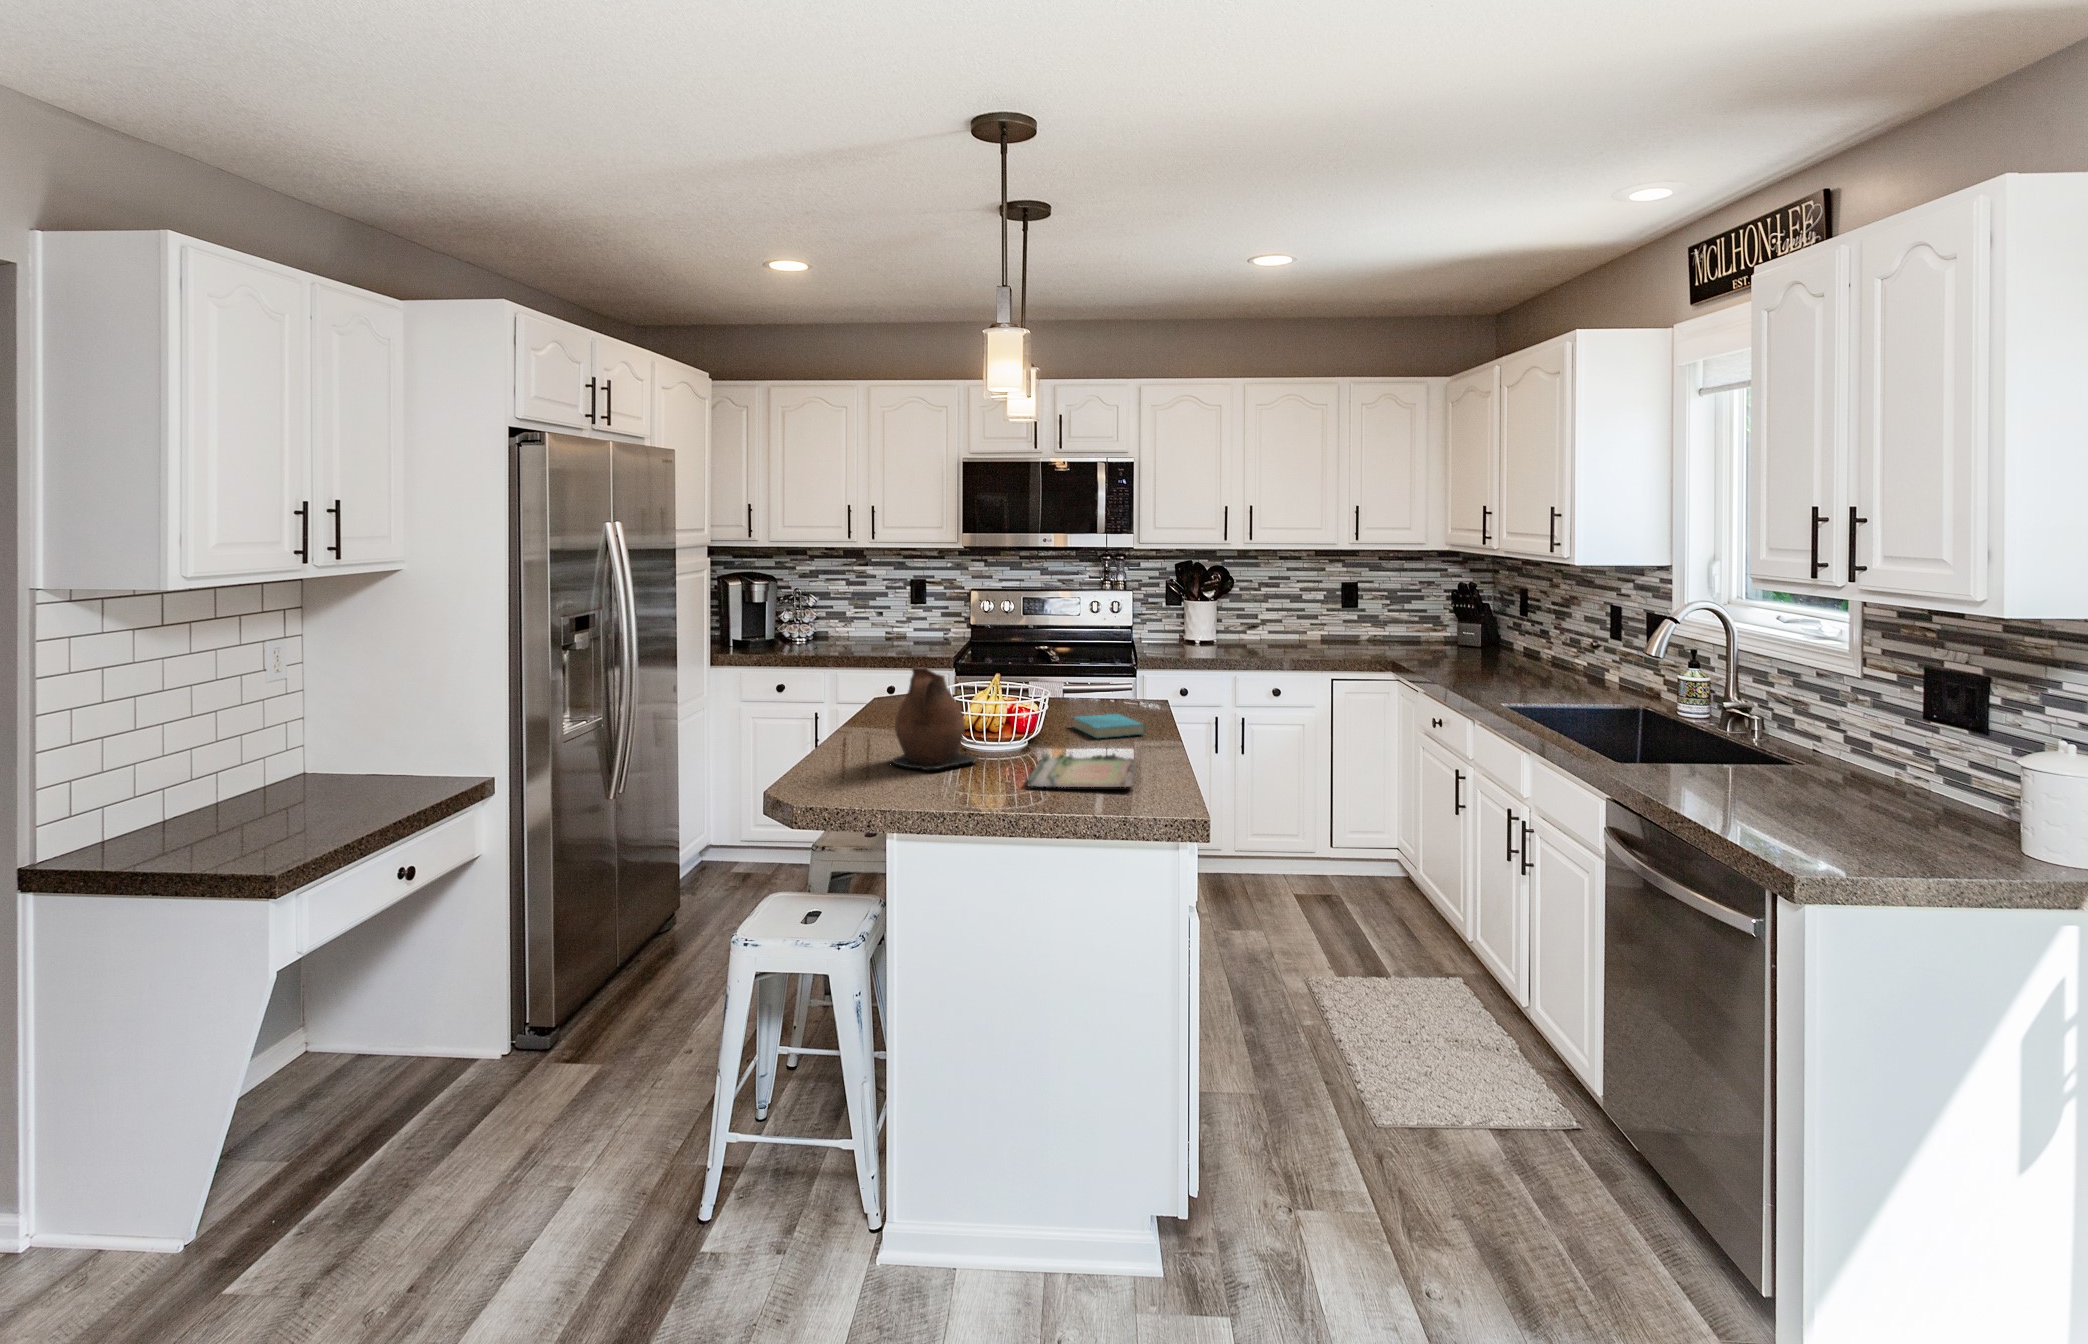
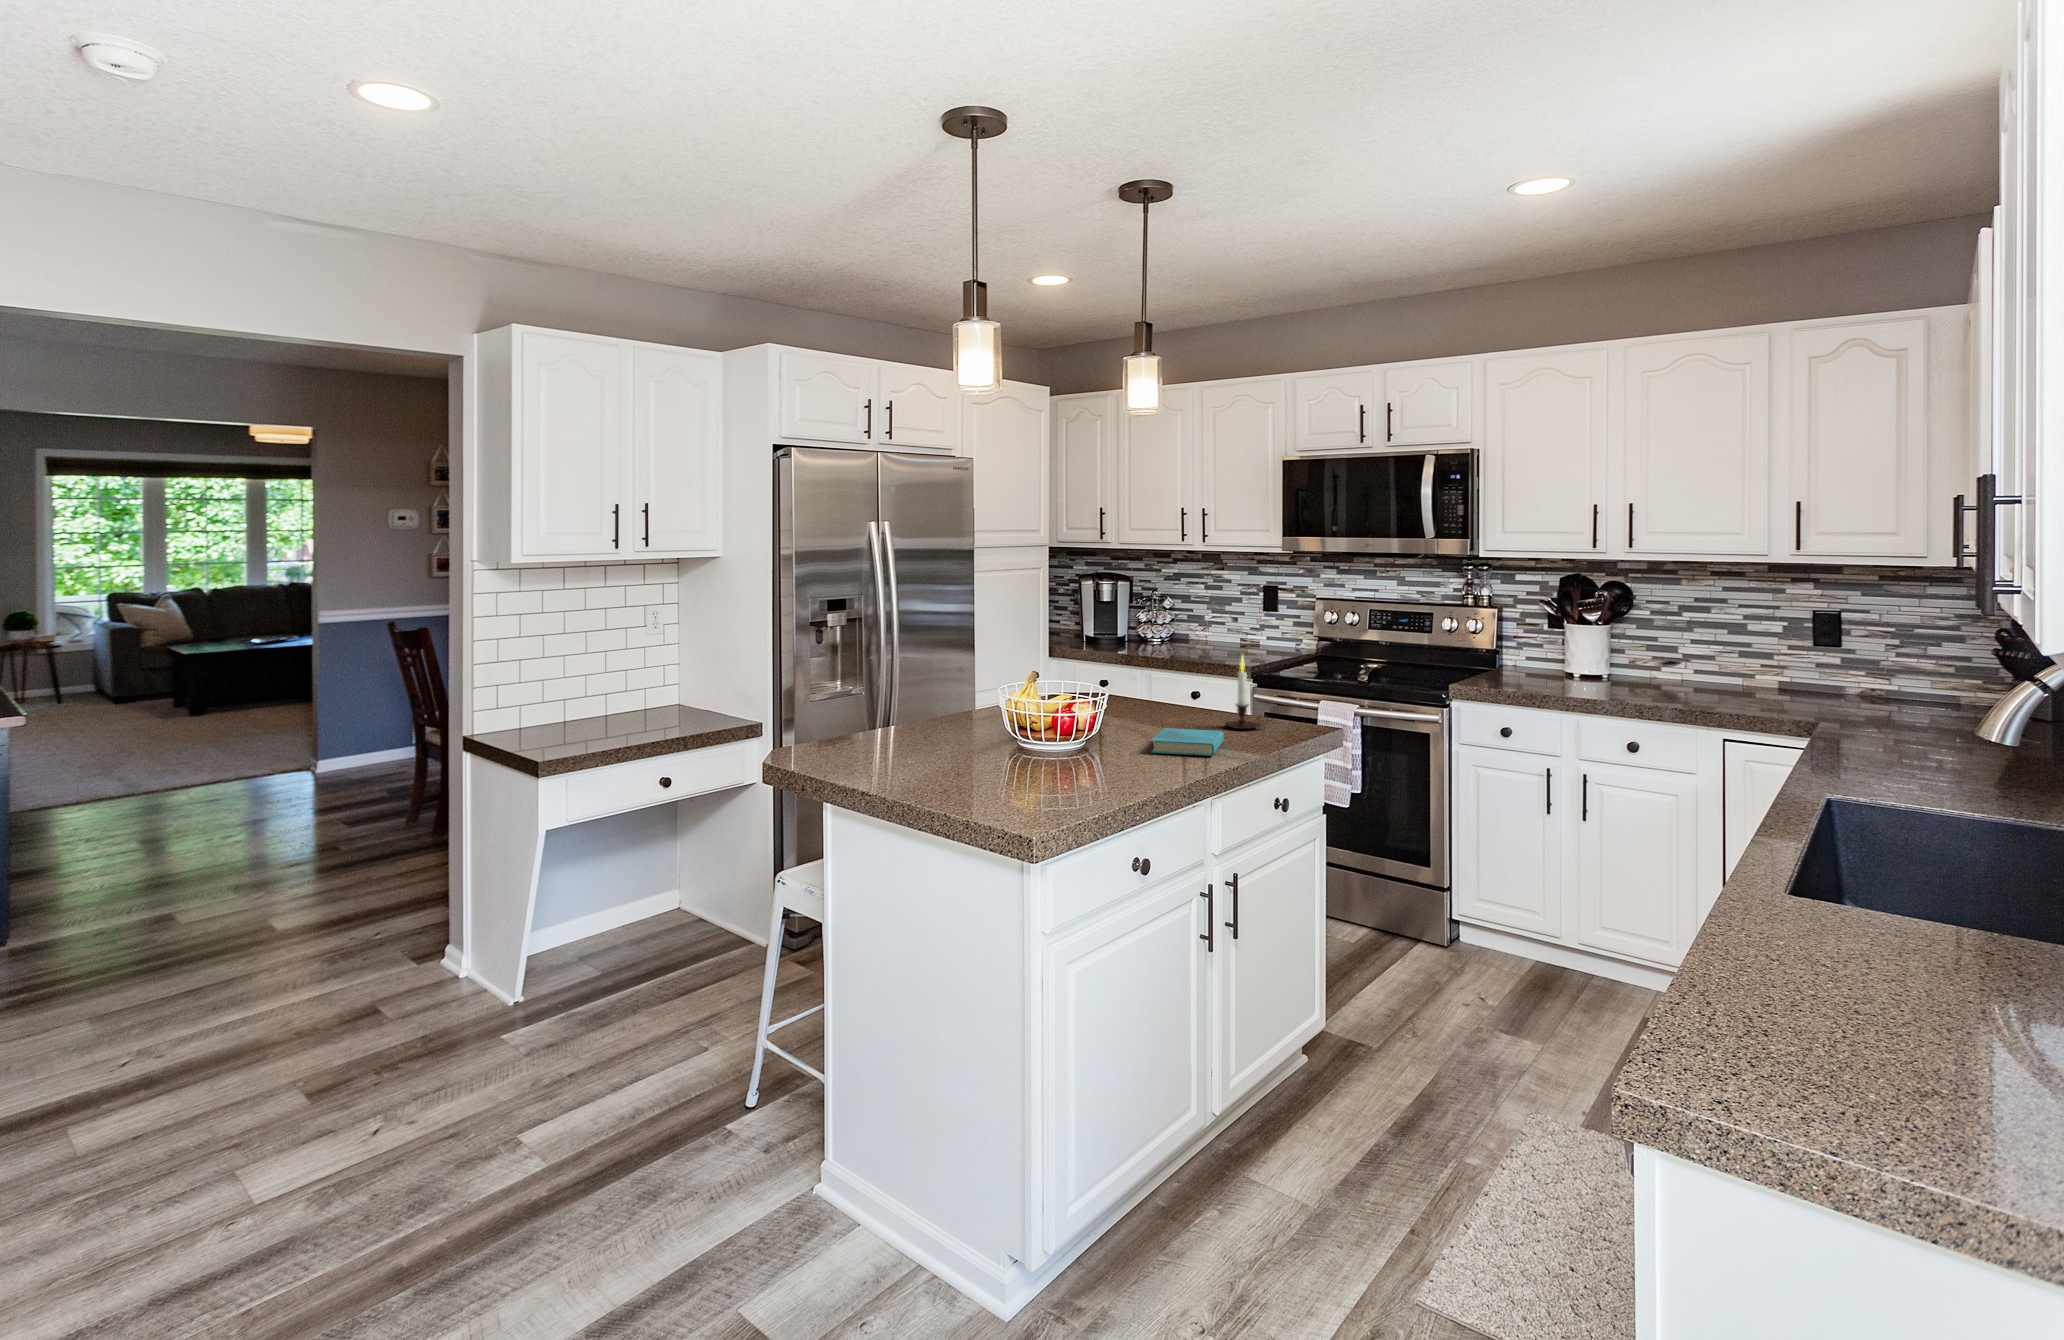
candle: none [1083,646,1120,711] -> present [1225,656,1266,729]
ceramic pitcher: present [891,667,978,770] -> none [893,648,978,756]
tray: present [1027,753,1136,787] -> none [944,757,1118,799]

